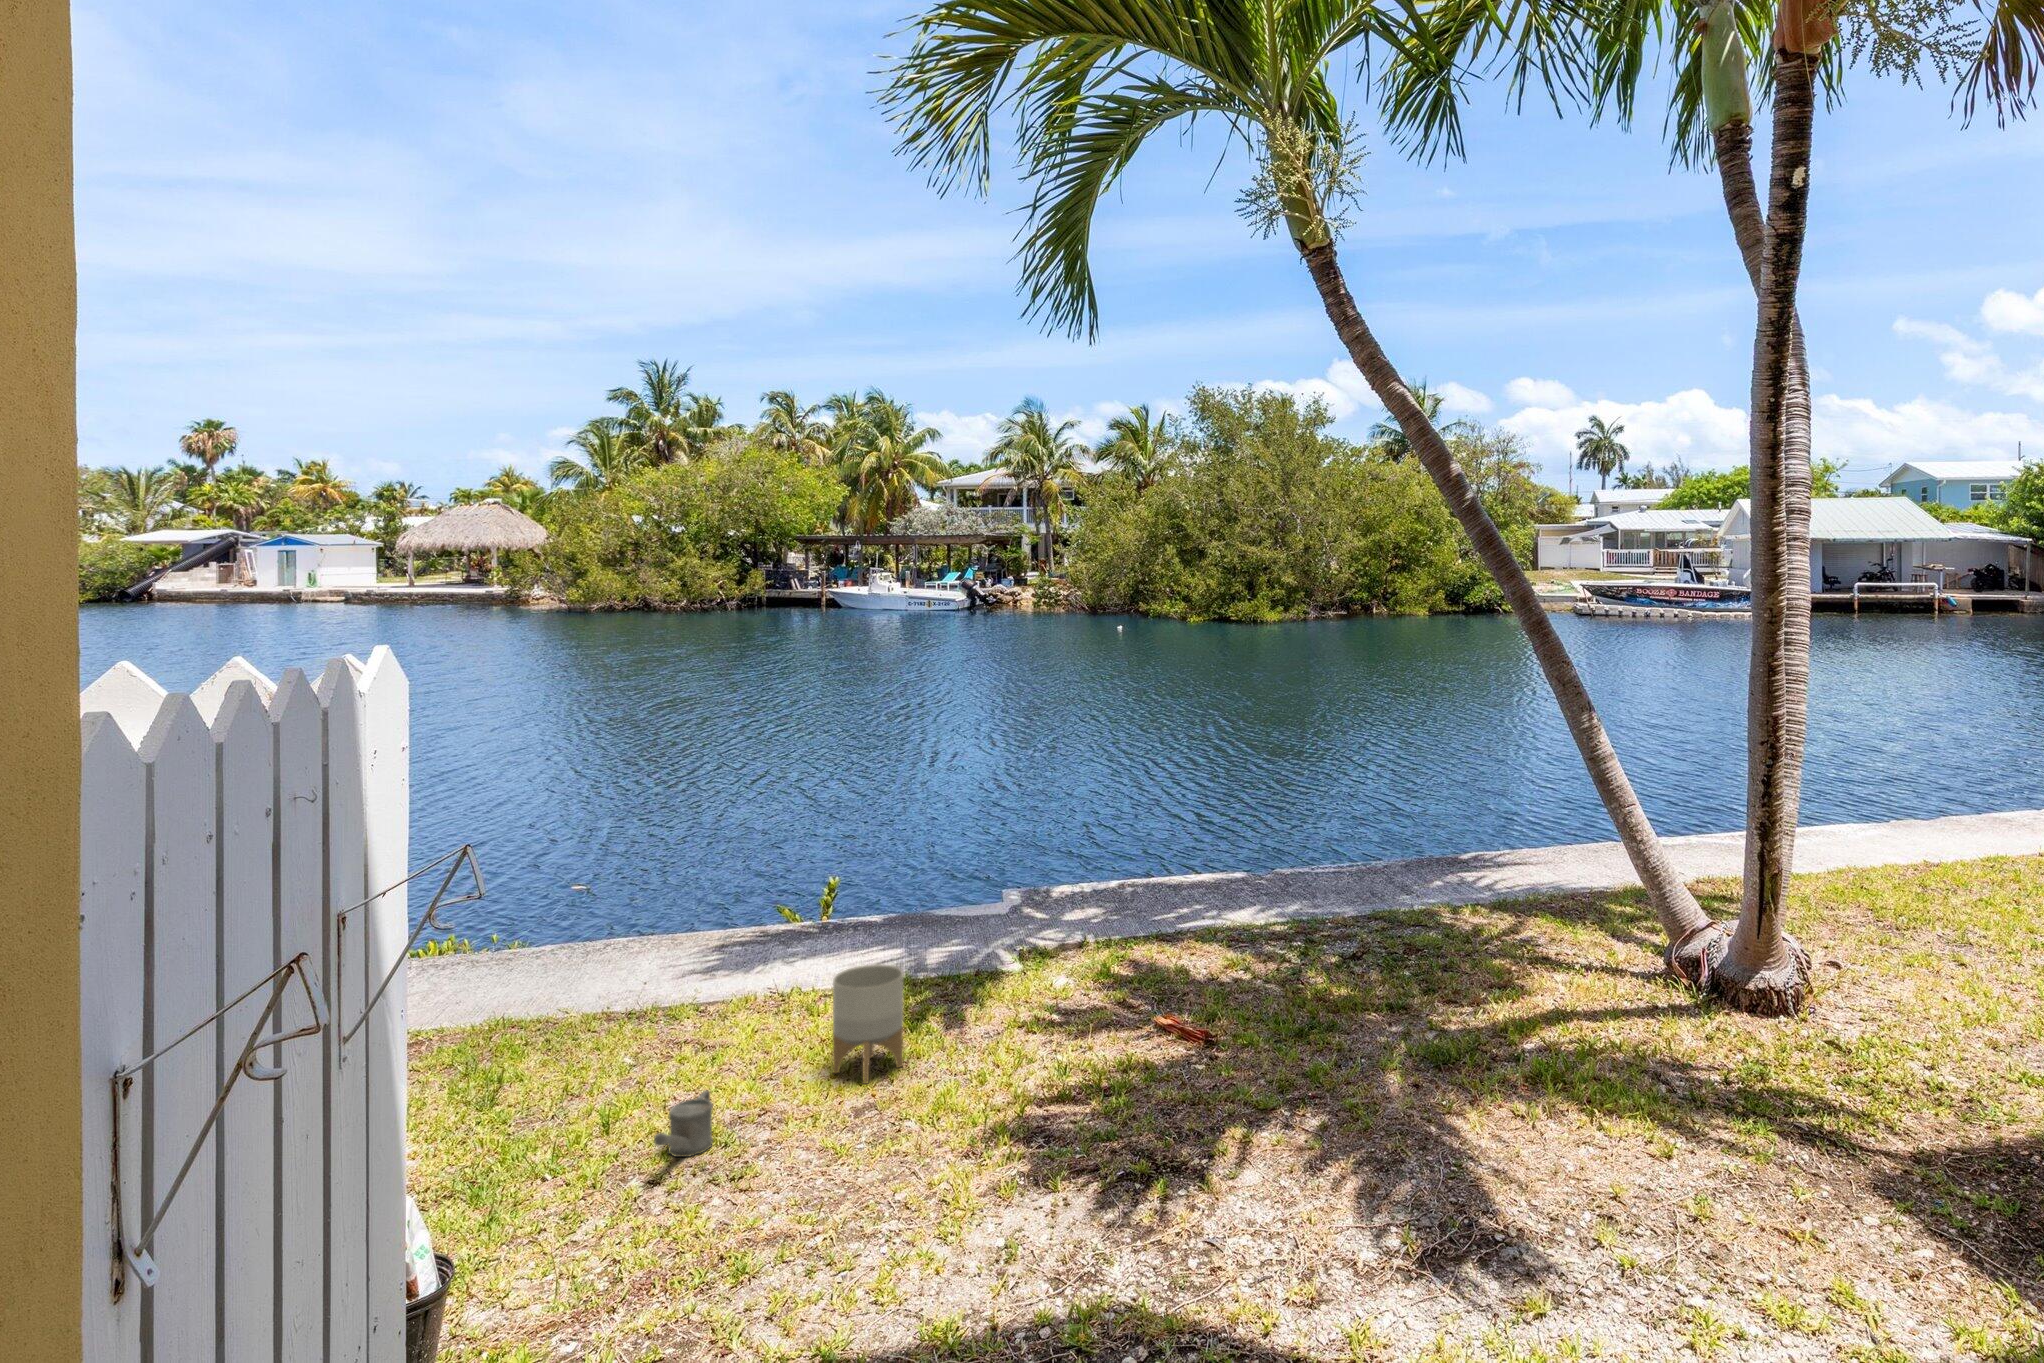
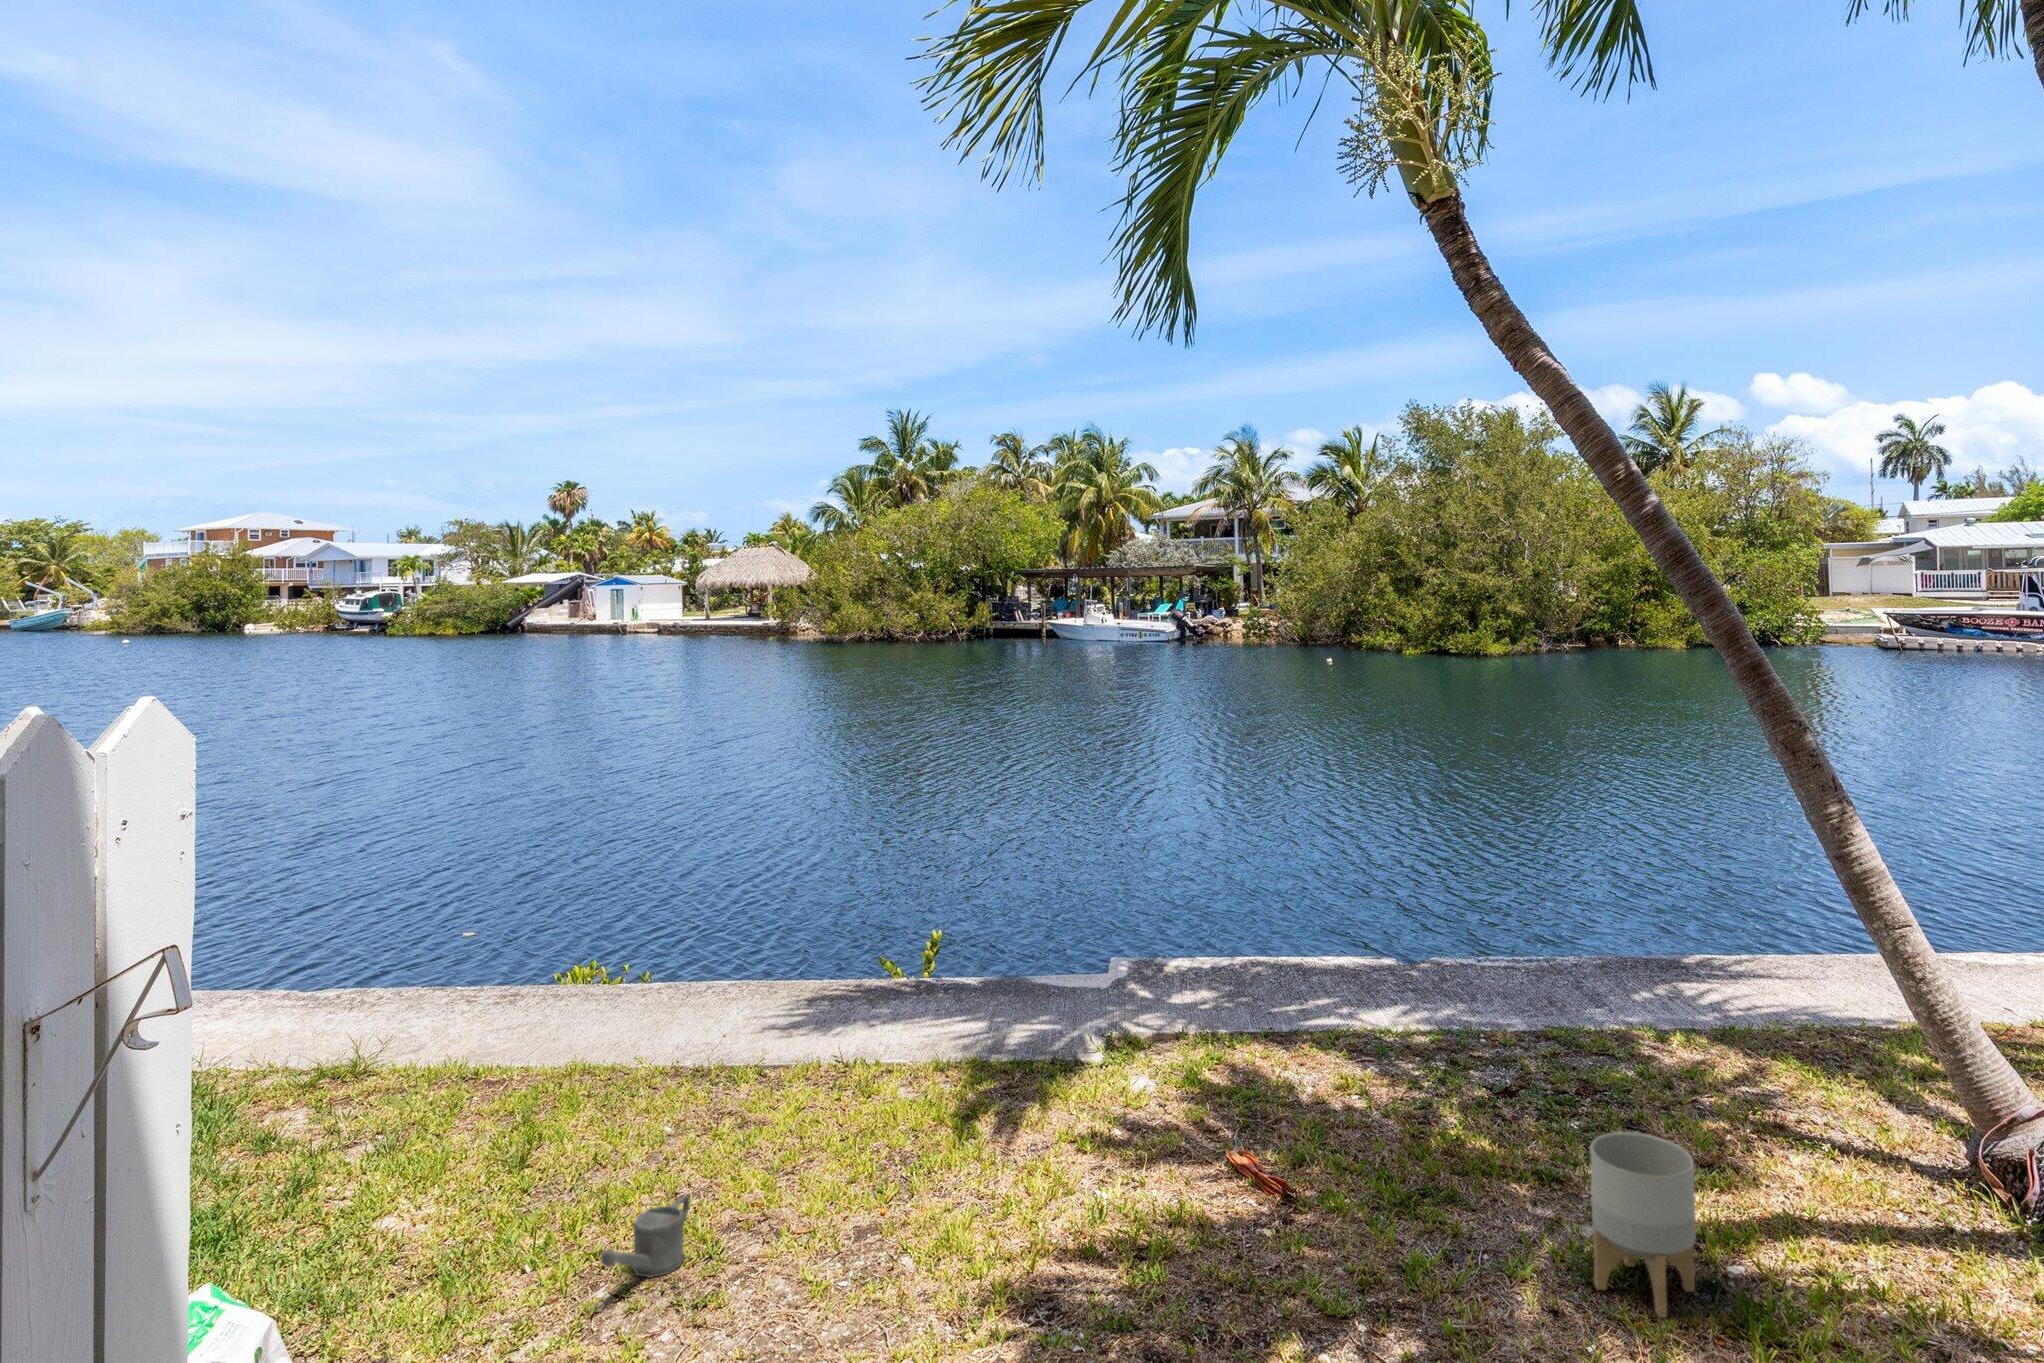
planter: present [833,964,903,1084] -> present [1590,1132,1696,1318]

